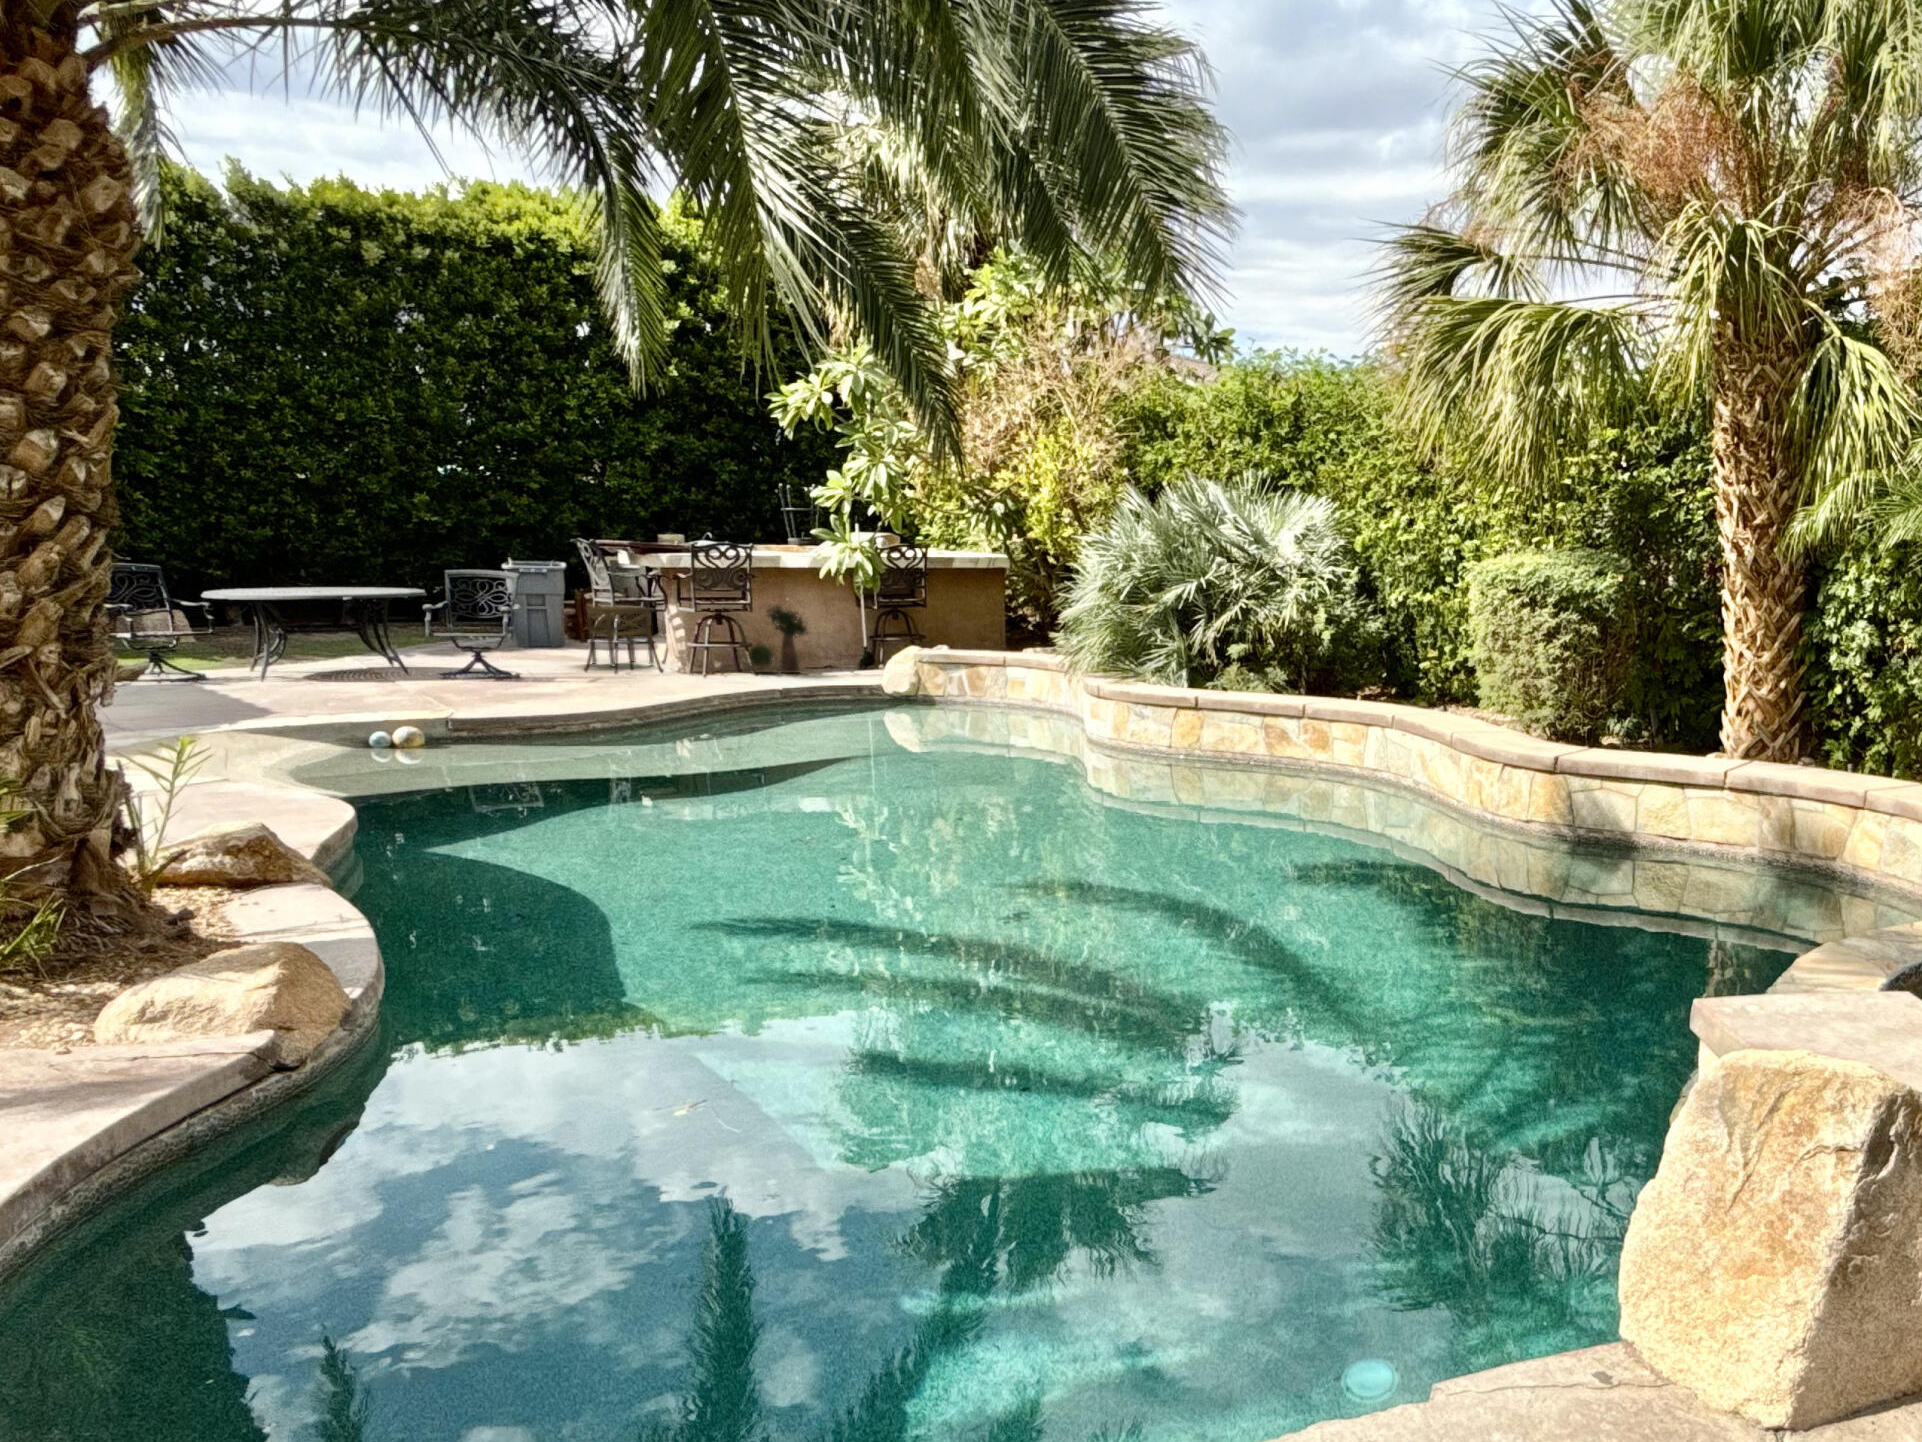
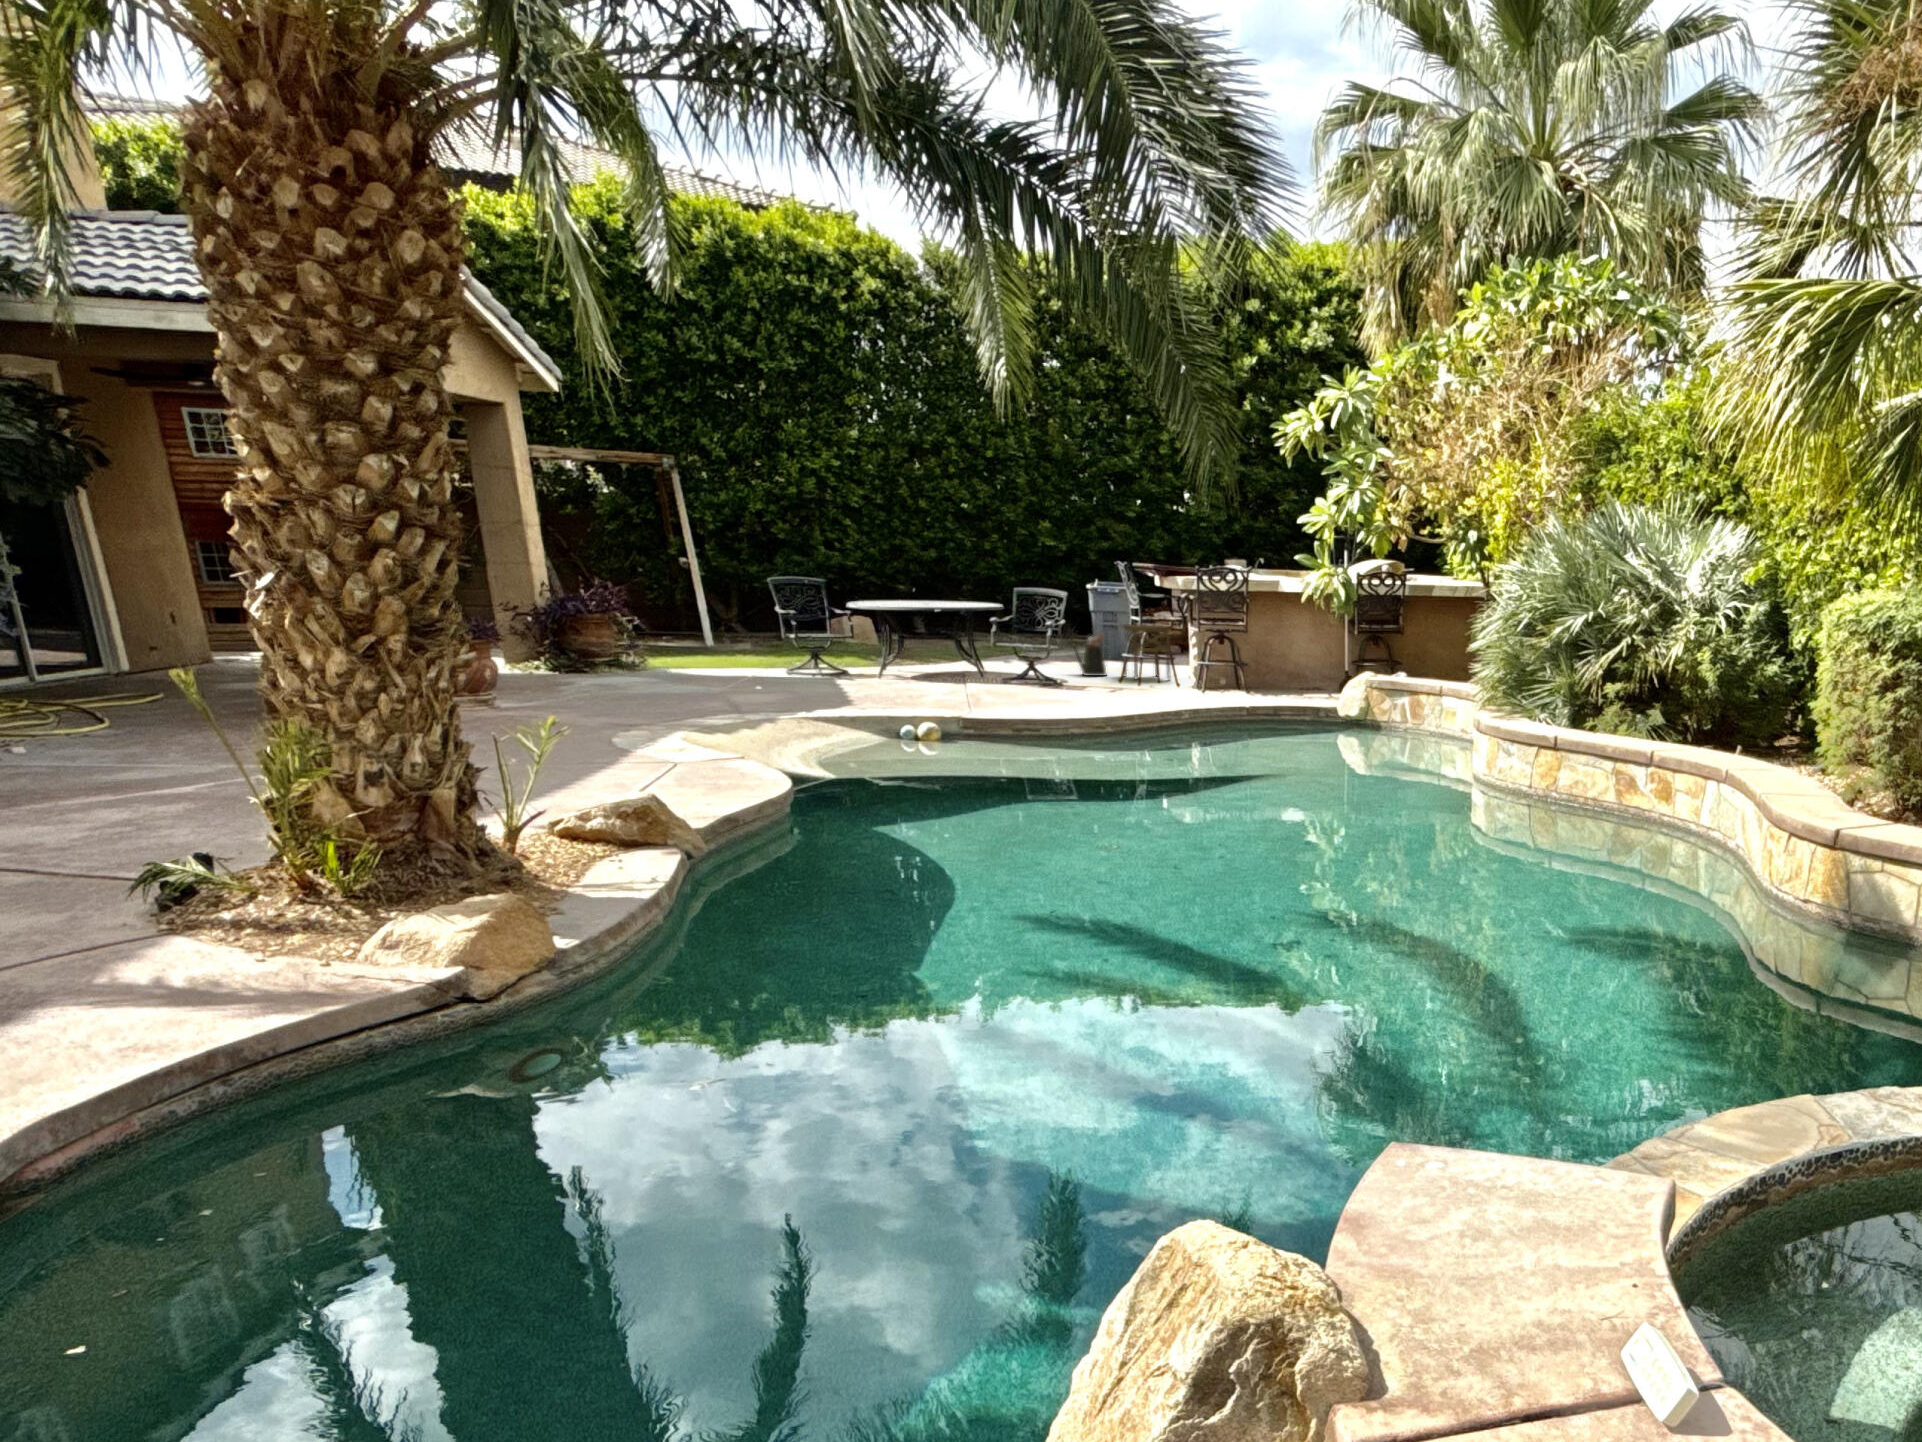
potted plant: present [747,605,808,673] -> none [1240,628,1295,693]
watering can: none [524,616,576,665] -> present [1074,633,1106,676]

